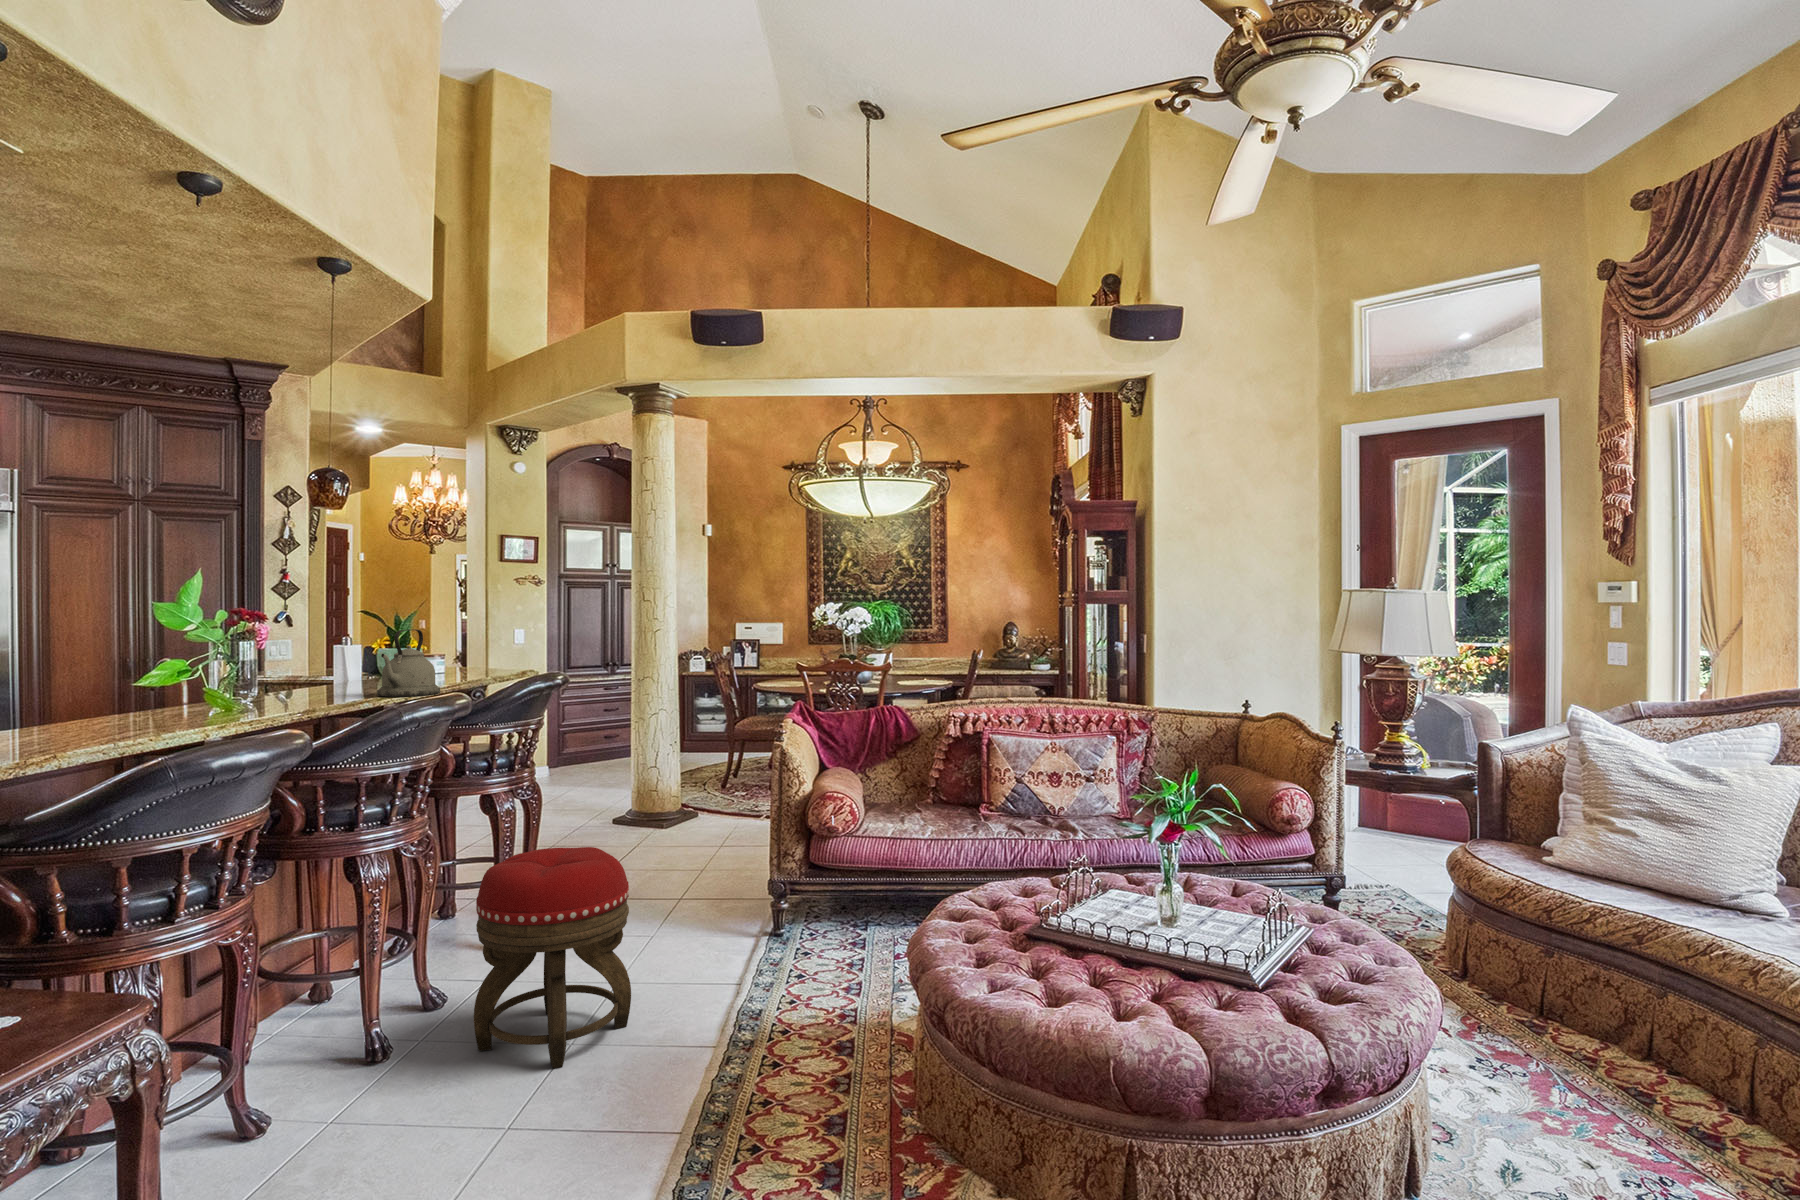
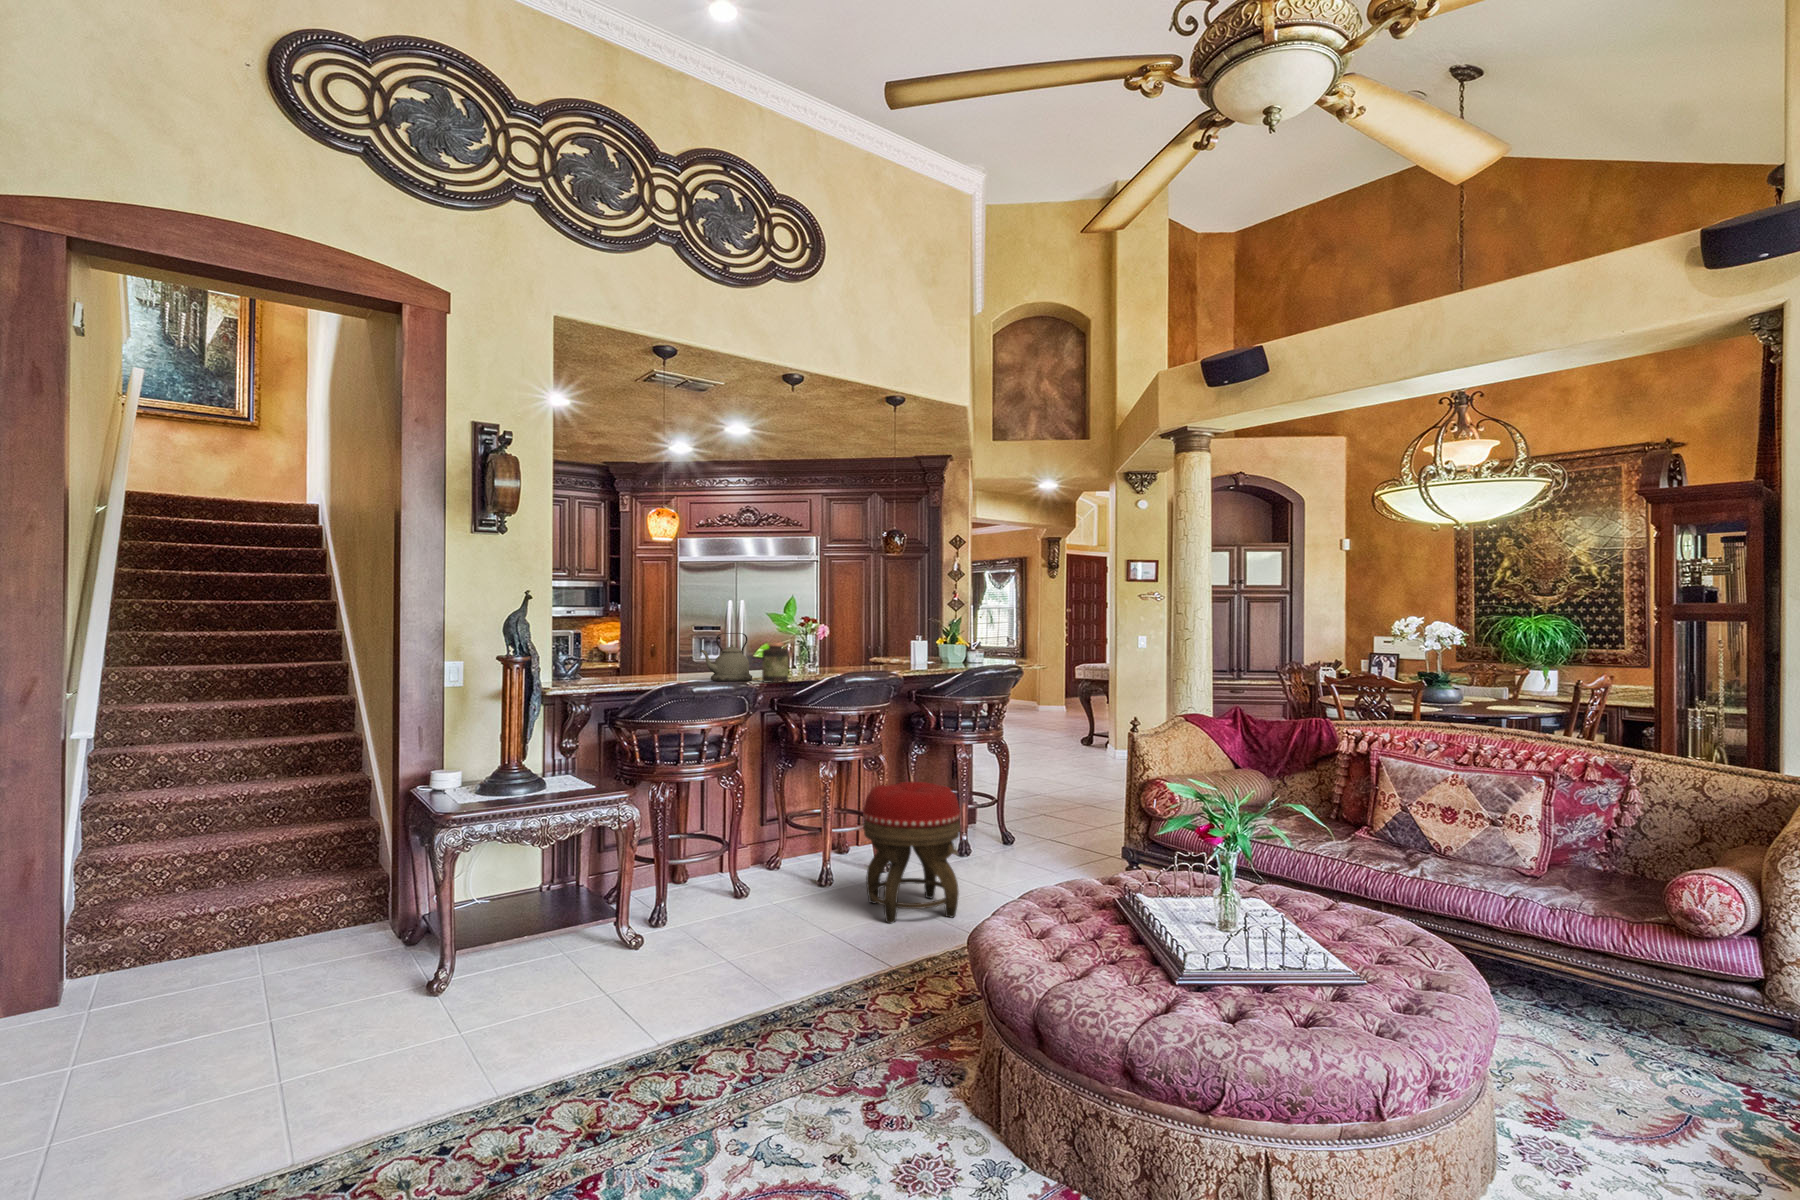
kettle: present [377,629,440,697] -> present [700,633,752,681]
jar: none [199,656,256,729] -> present [762,642,788,683]

